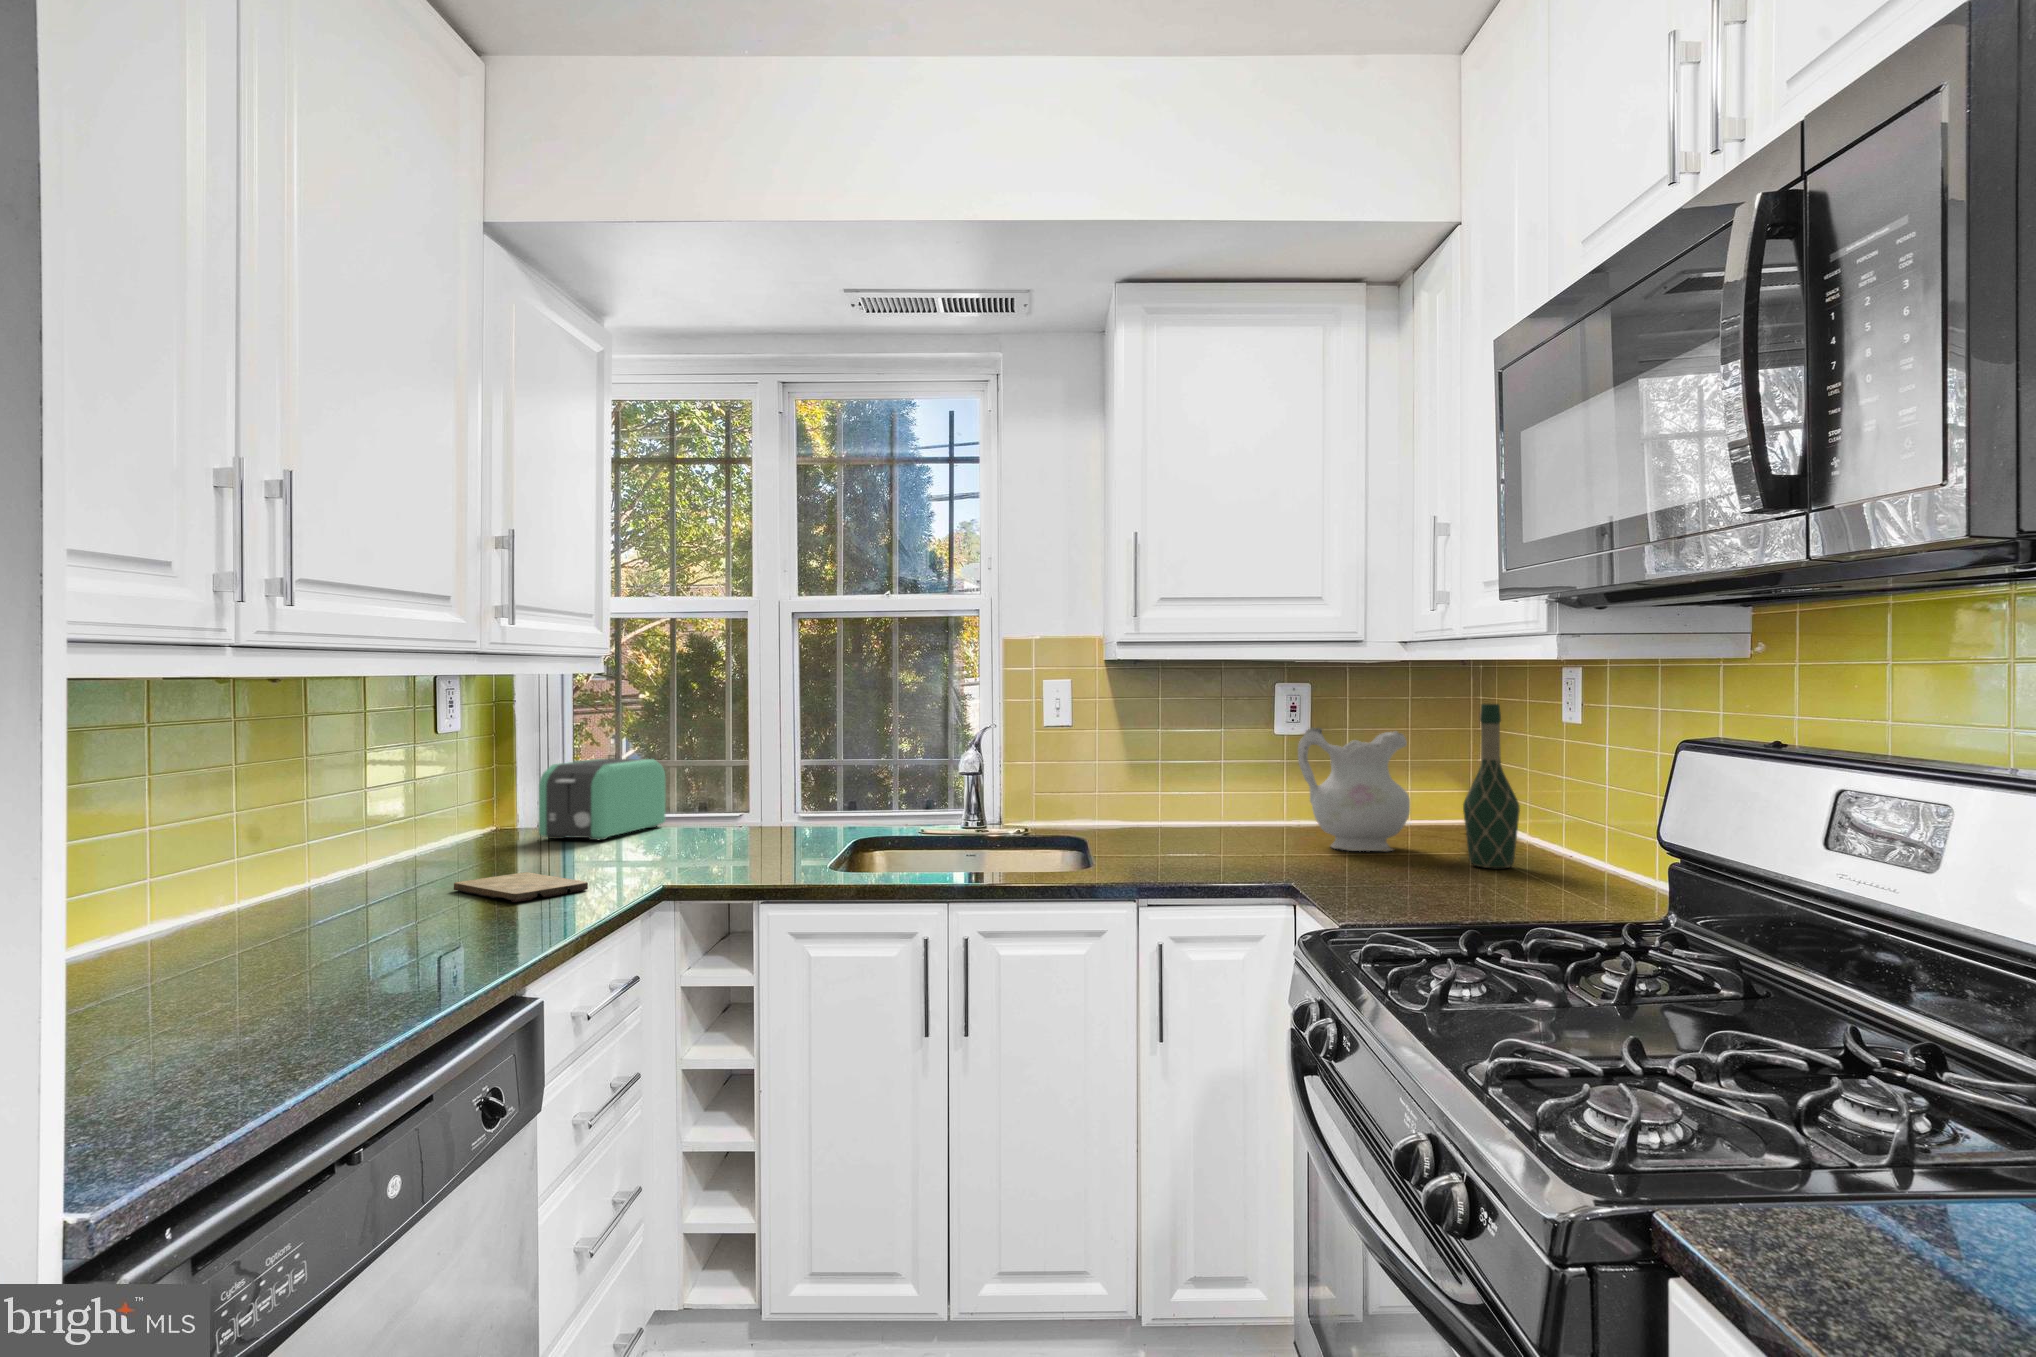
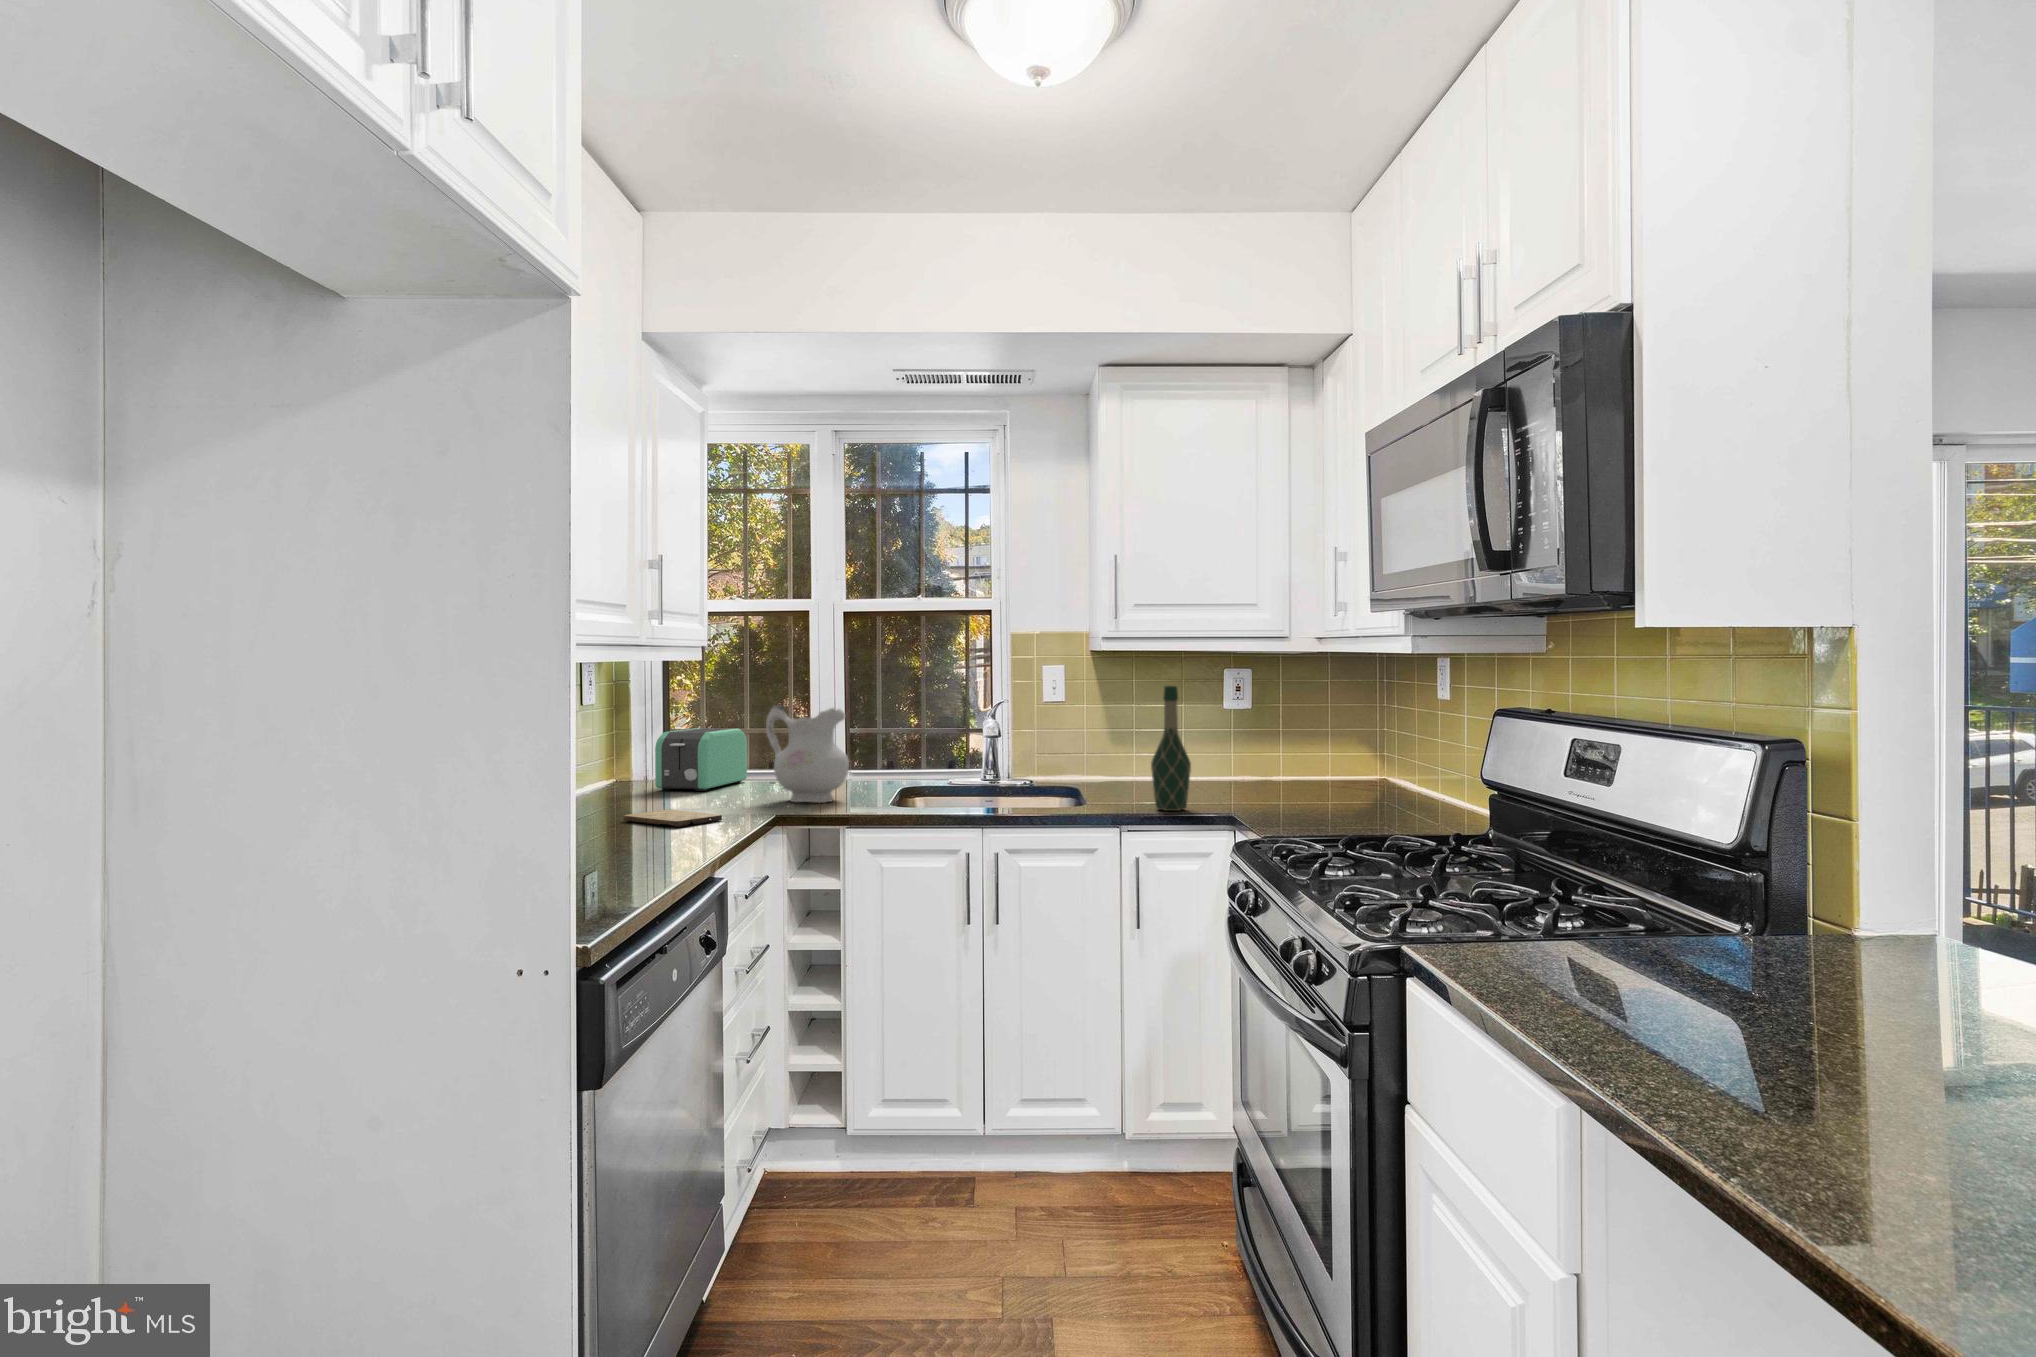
wine bottle: present [1463,704,1520,868] -> present [1151,686,1191,811]
ceramic pitcher: present [1298,728,1410,851] -> present [766,705,849,803]

